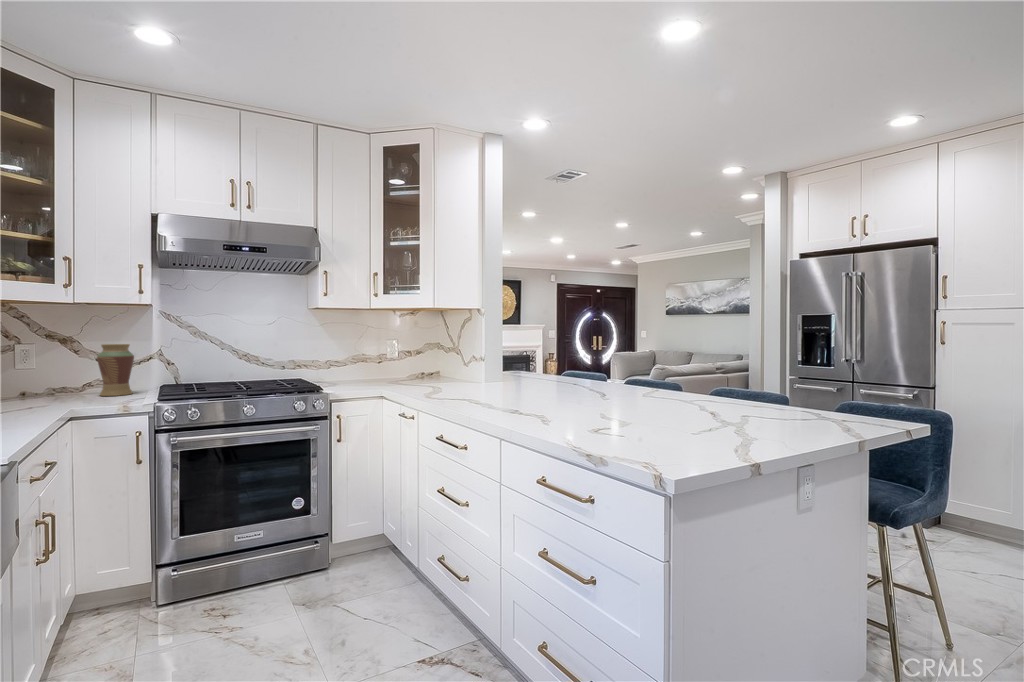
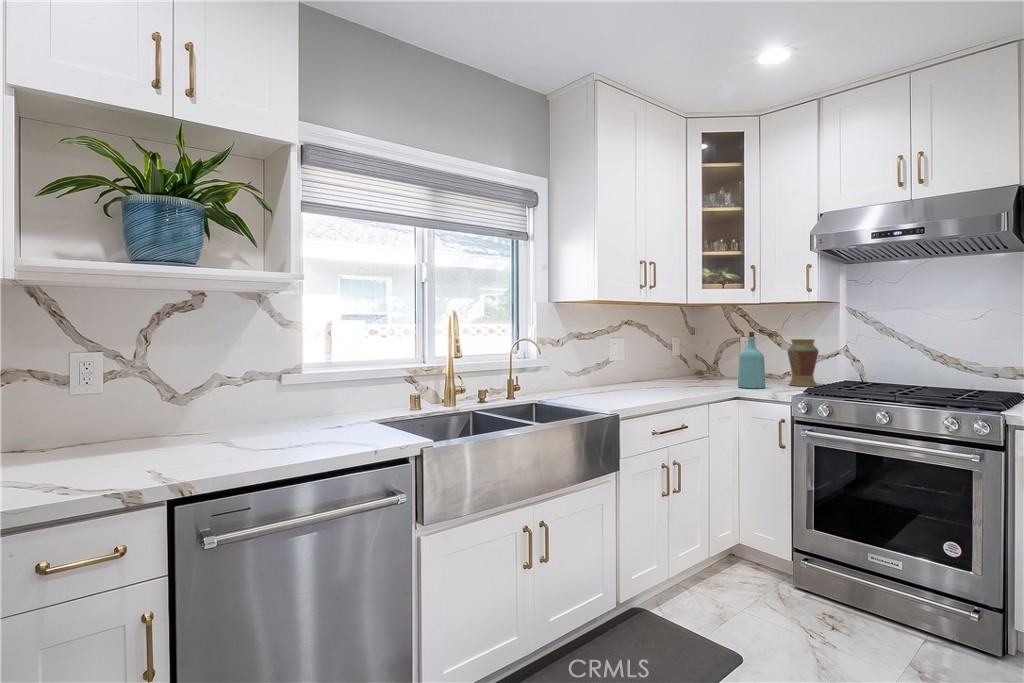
bottle: none [47,336,86,405] -> present [738,332,765,389]

